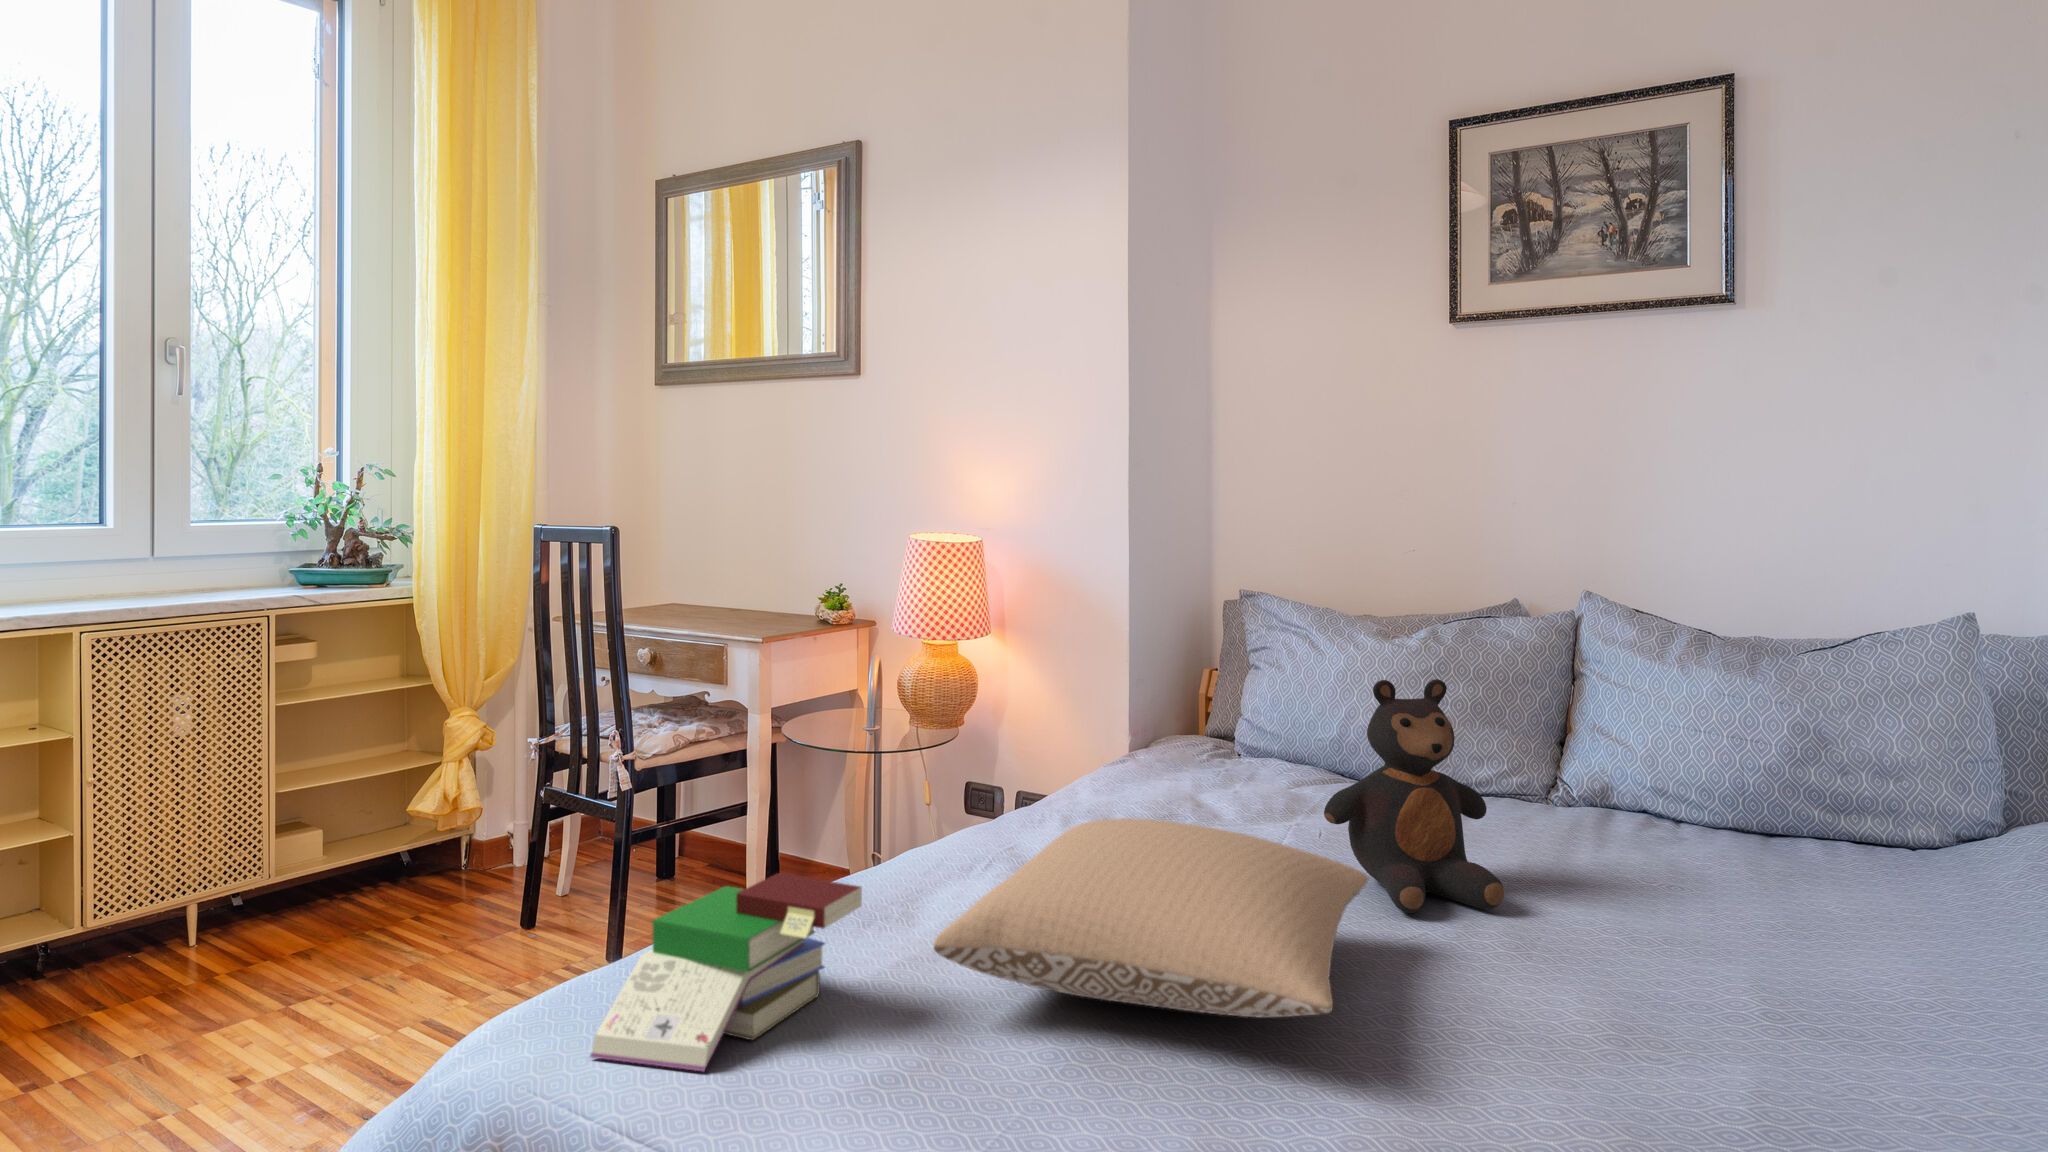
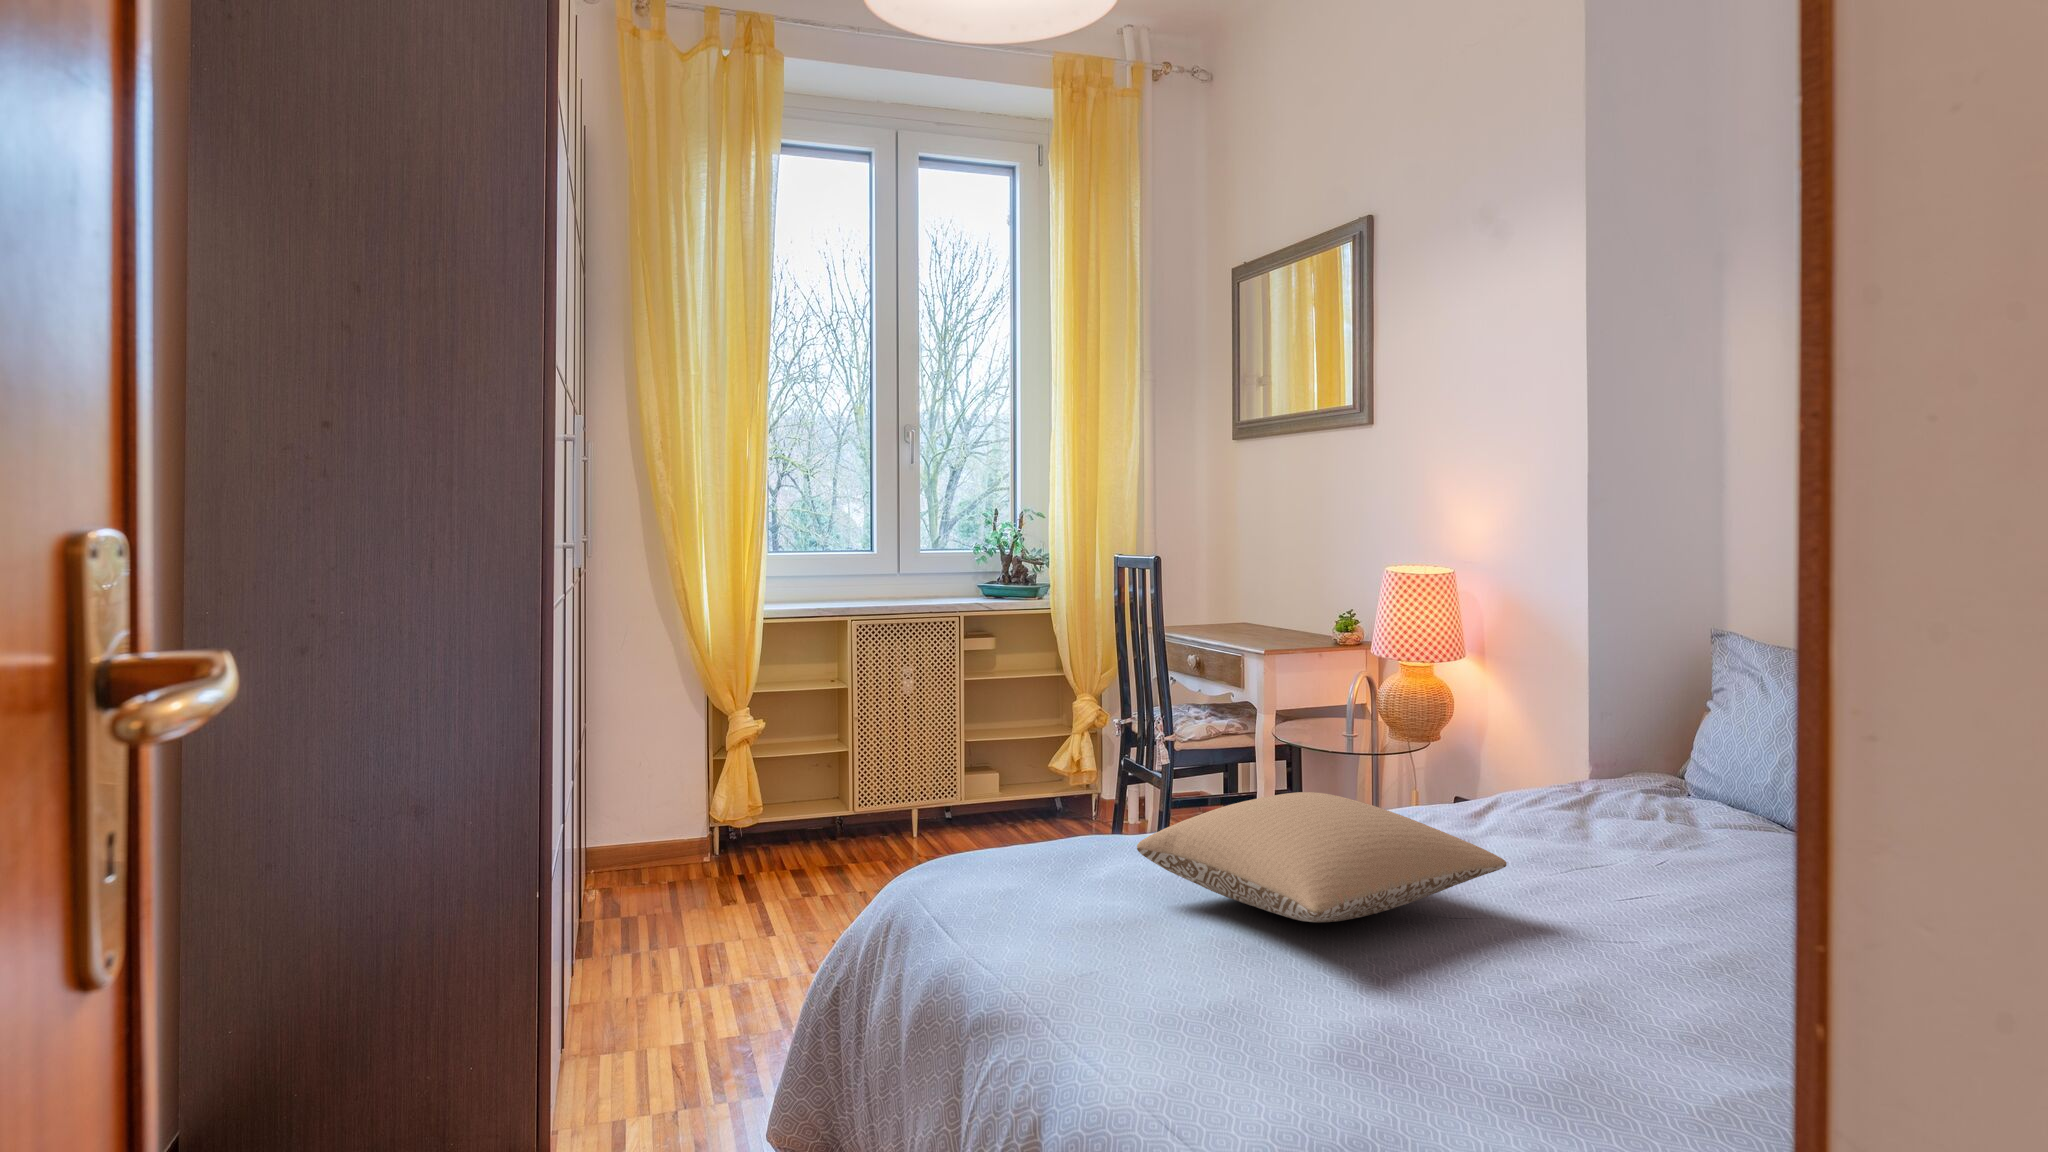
teddy bear: present [1324,679,1504,913] -> none [1544,711,1713,919]
book: present [590,873,862,1071] -> none [953,795,1112,892]

